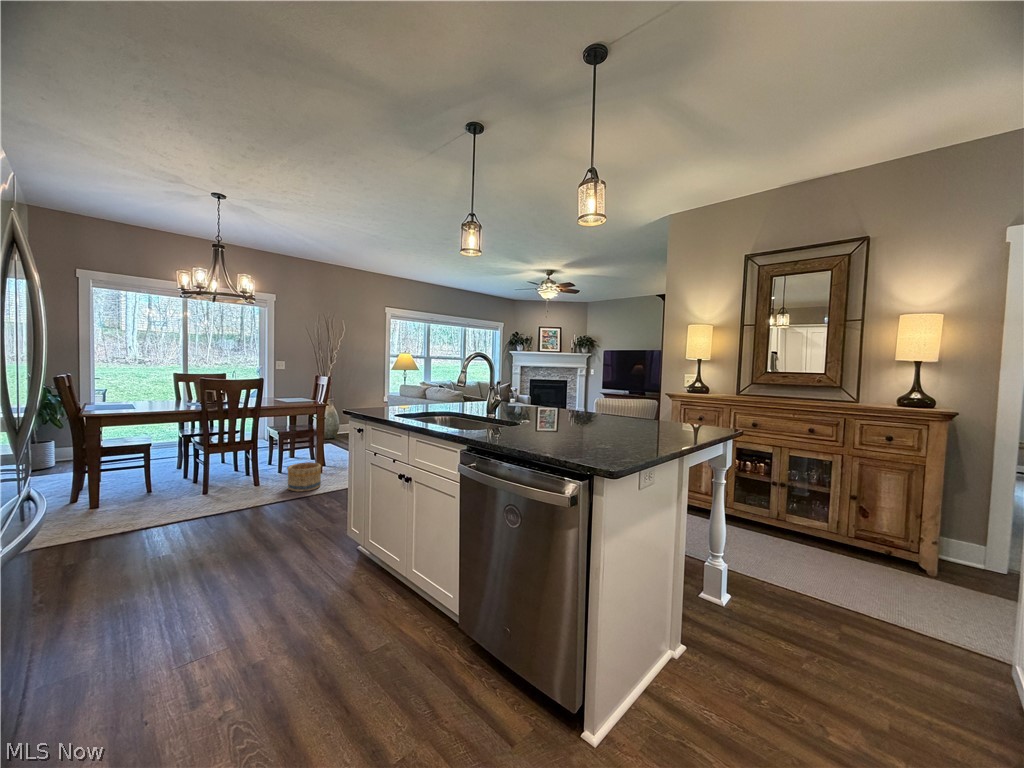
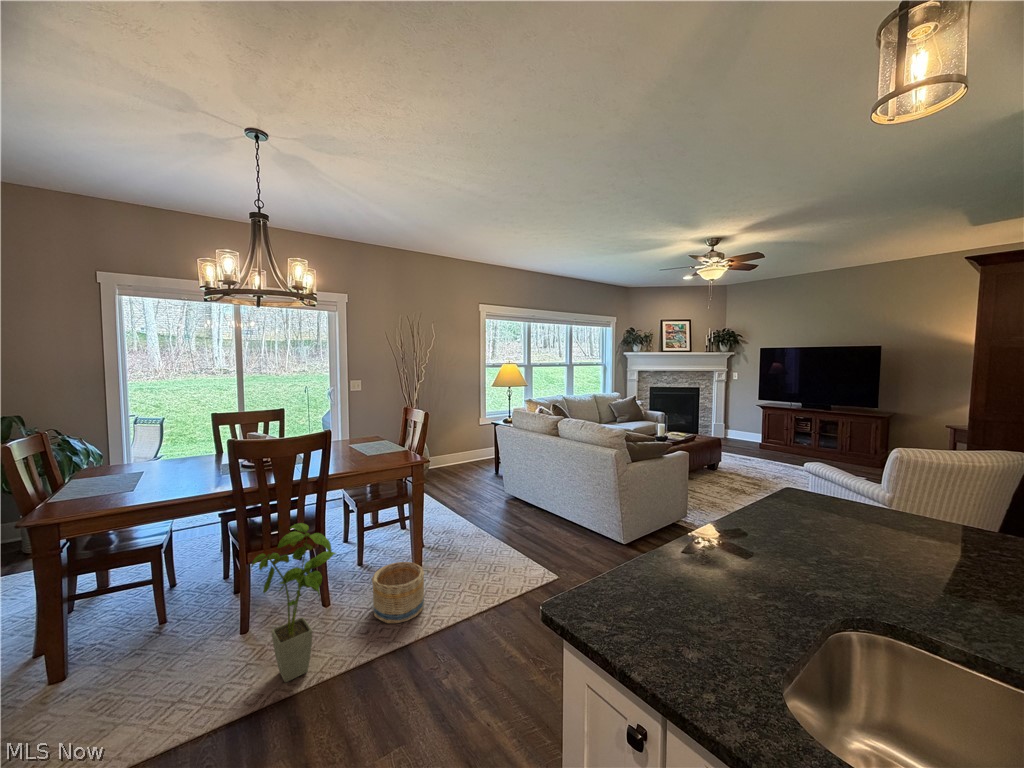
house plant: none [215,422,266,508] -> present [252,523,336,682]

